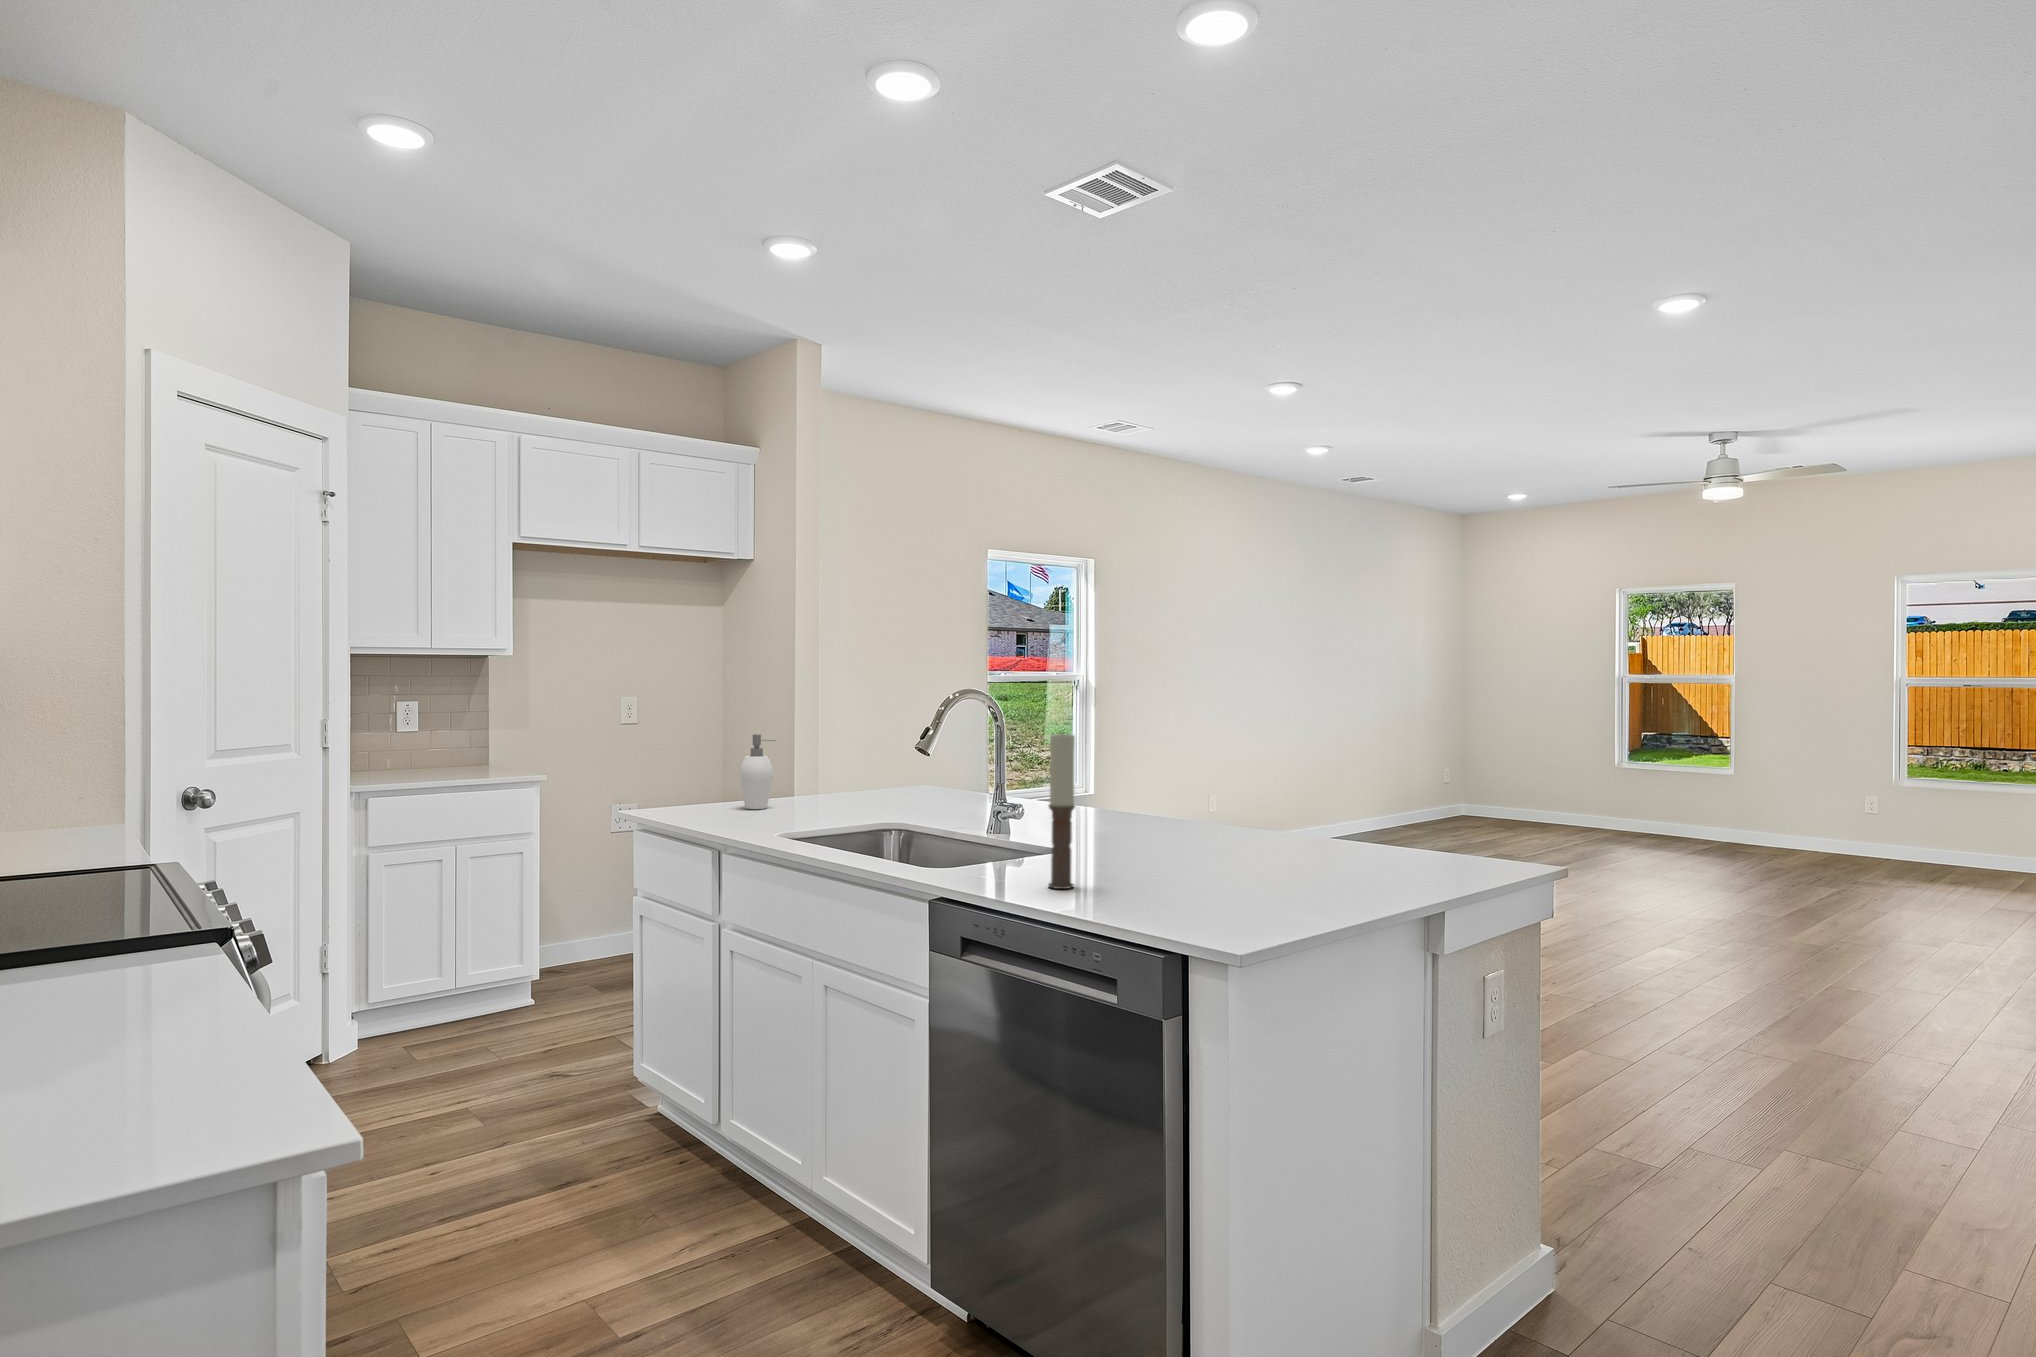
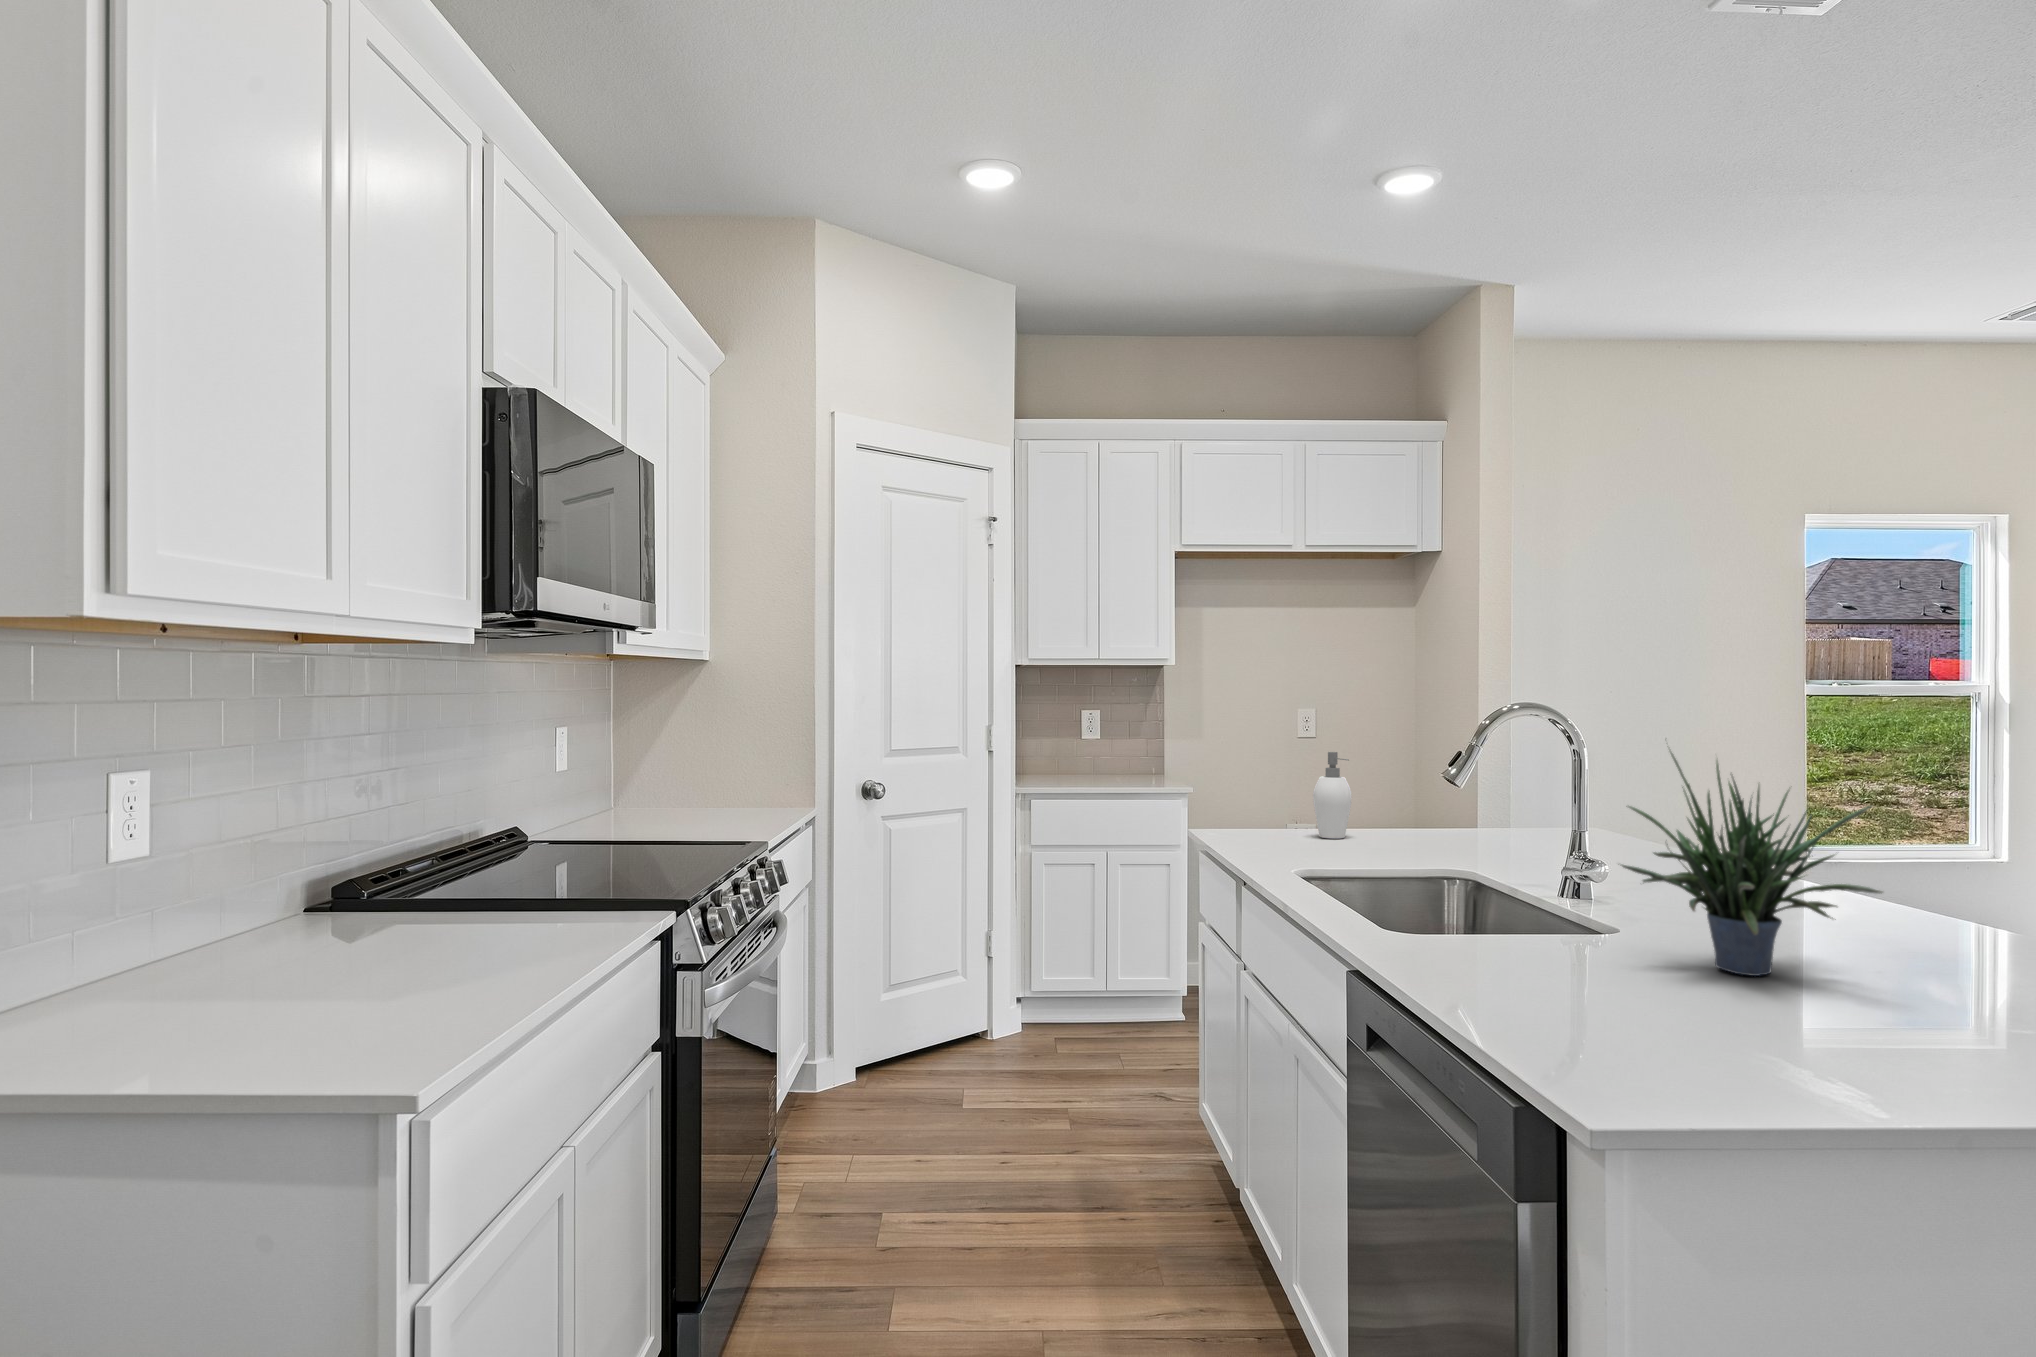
potted plant: none [1087,713,1253,865] -> present [1622,751,1883,976]
candle: present [1048,733,1075,889] -> none [1490,758,1530,983]

